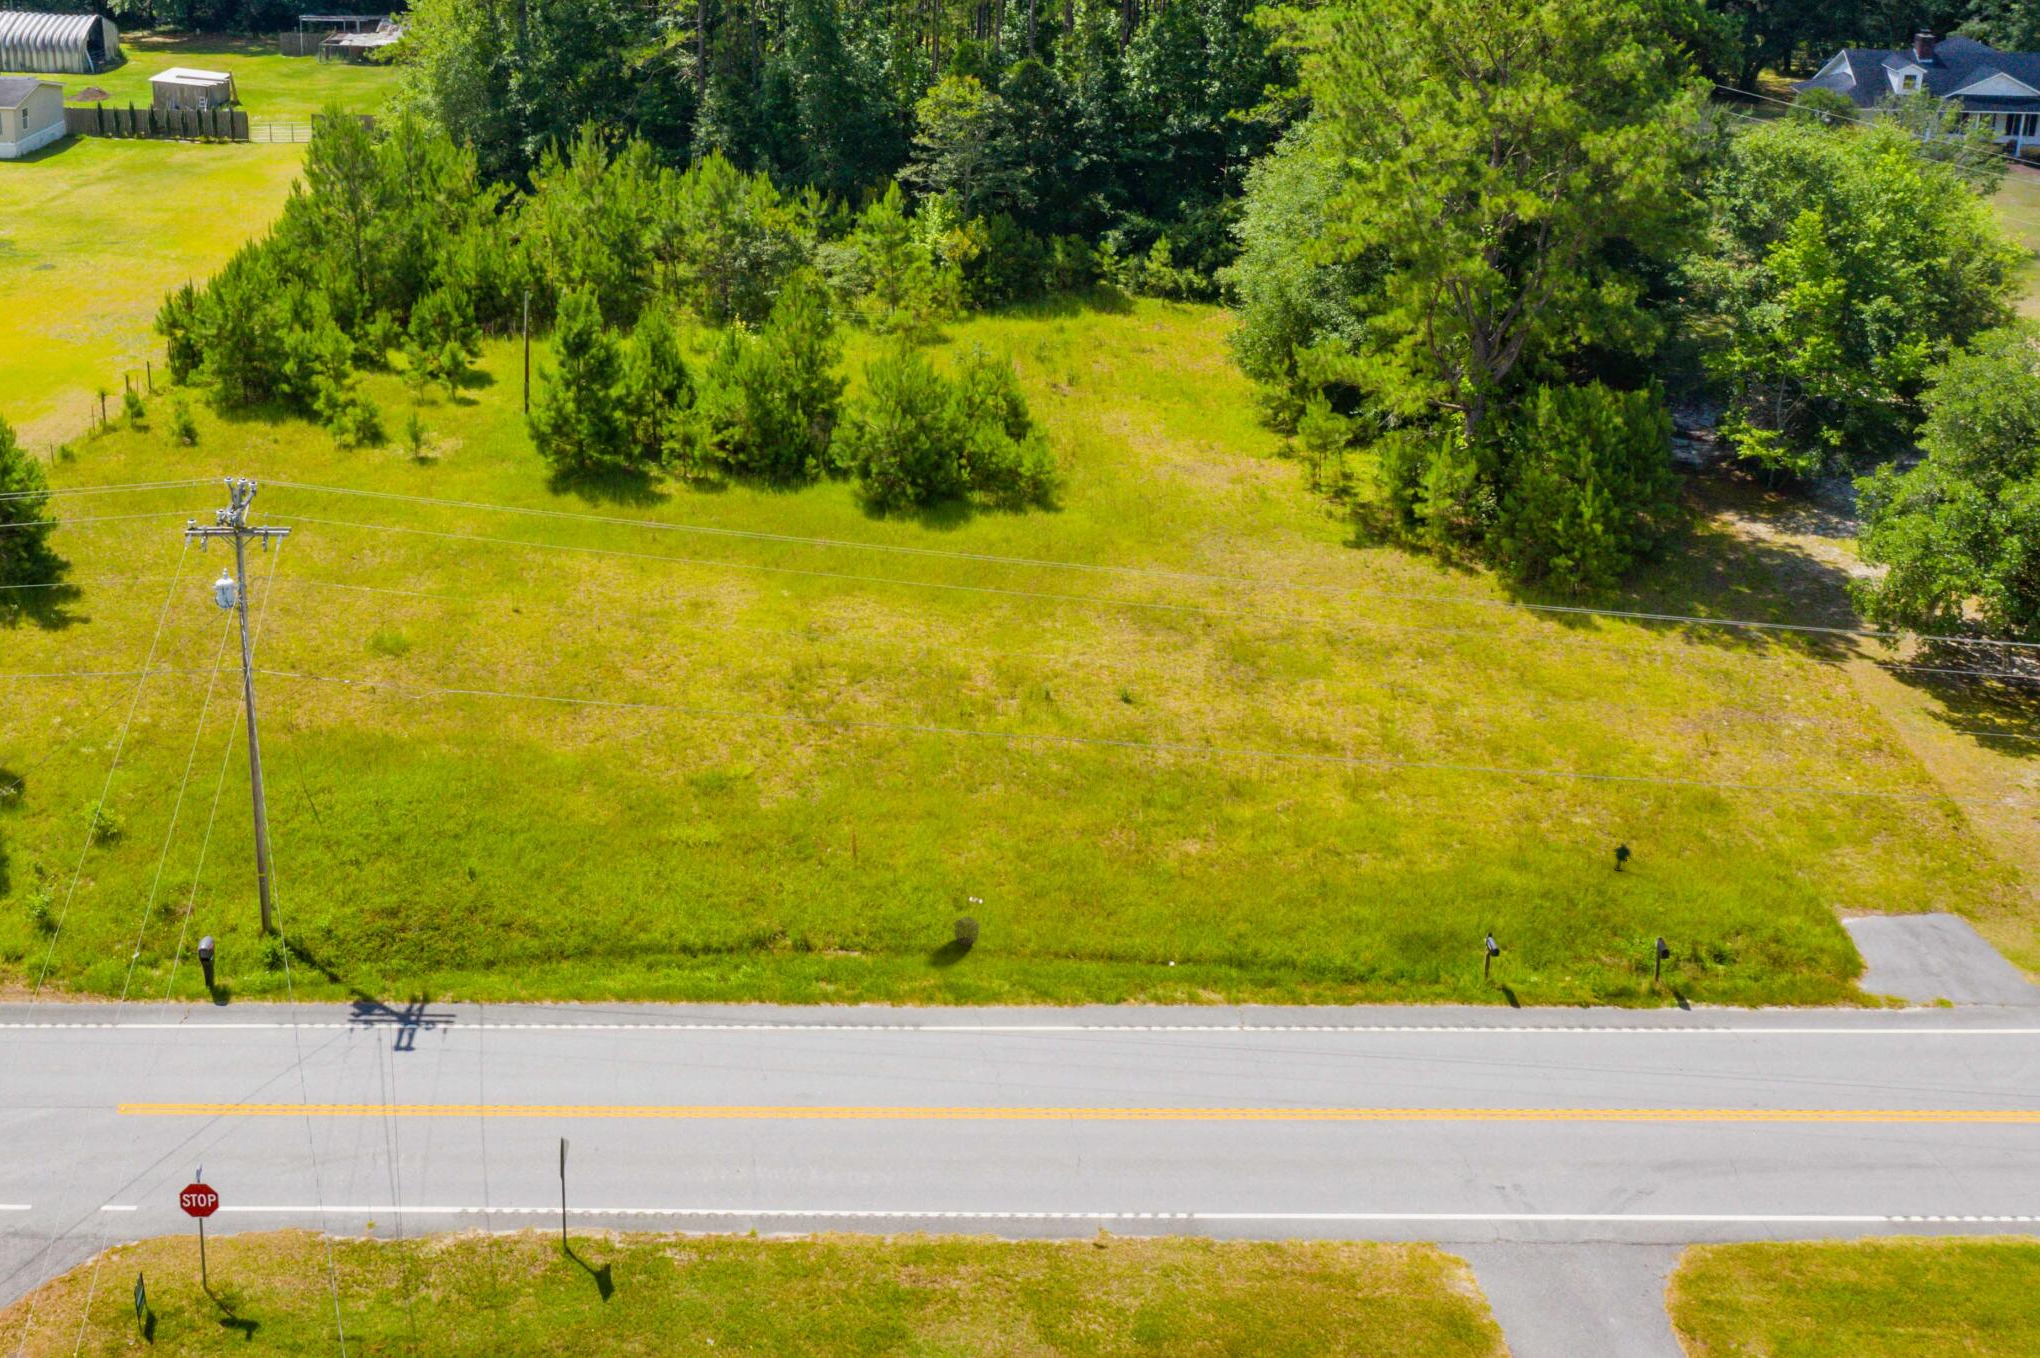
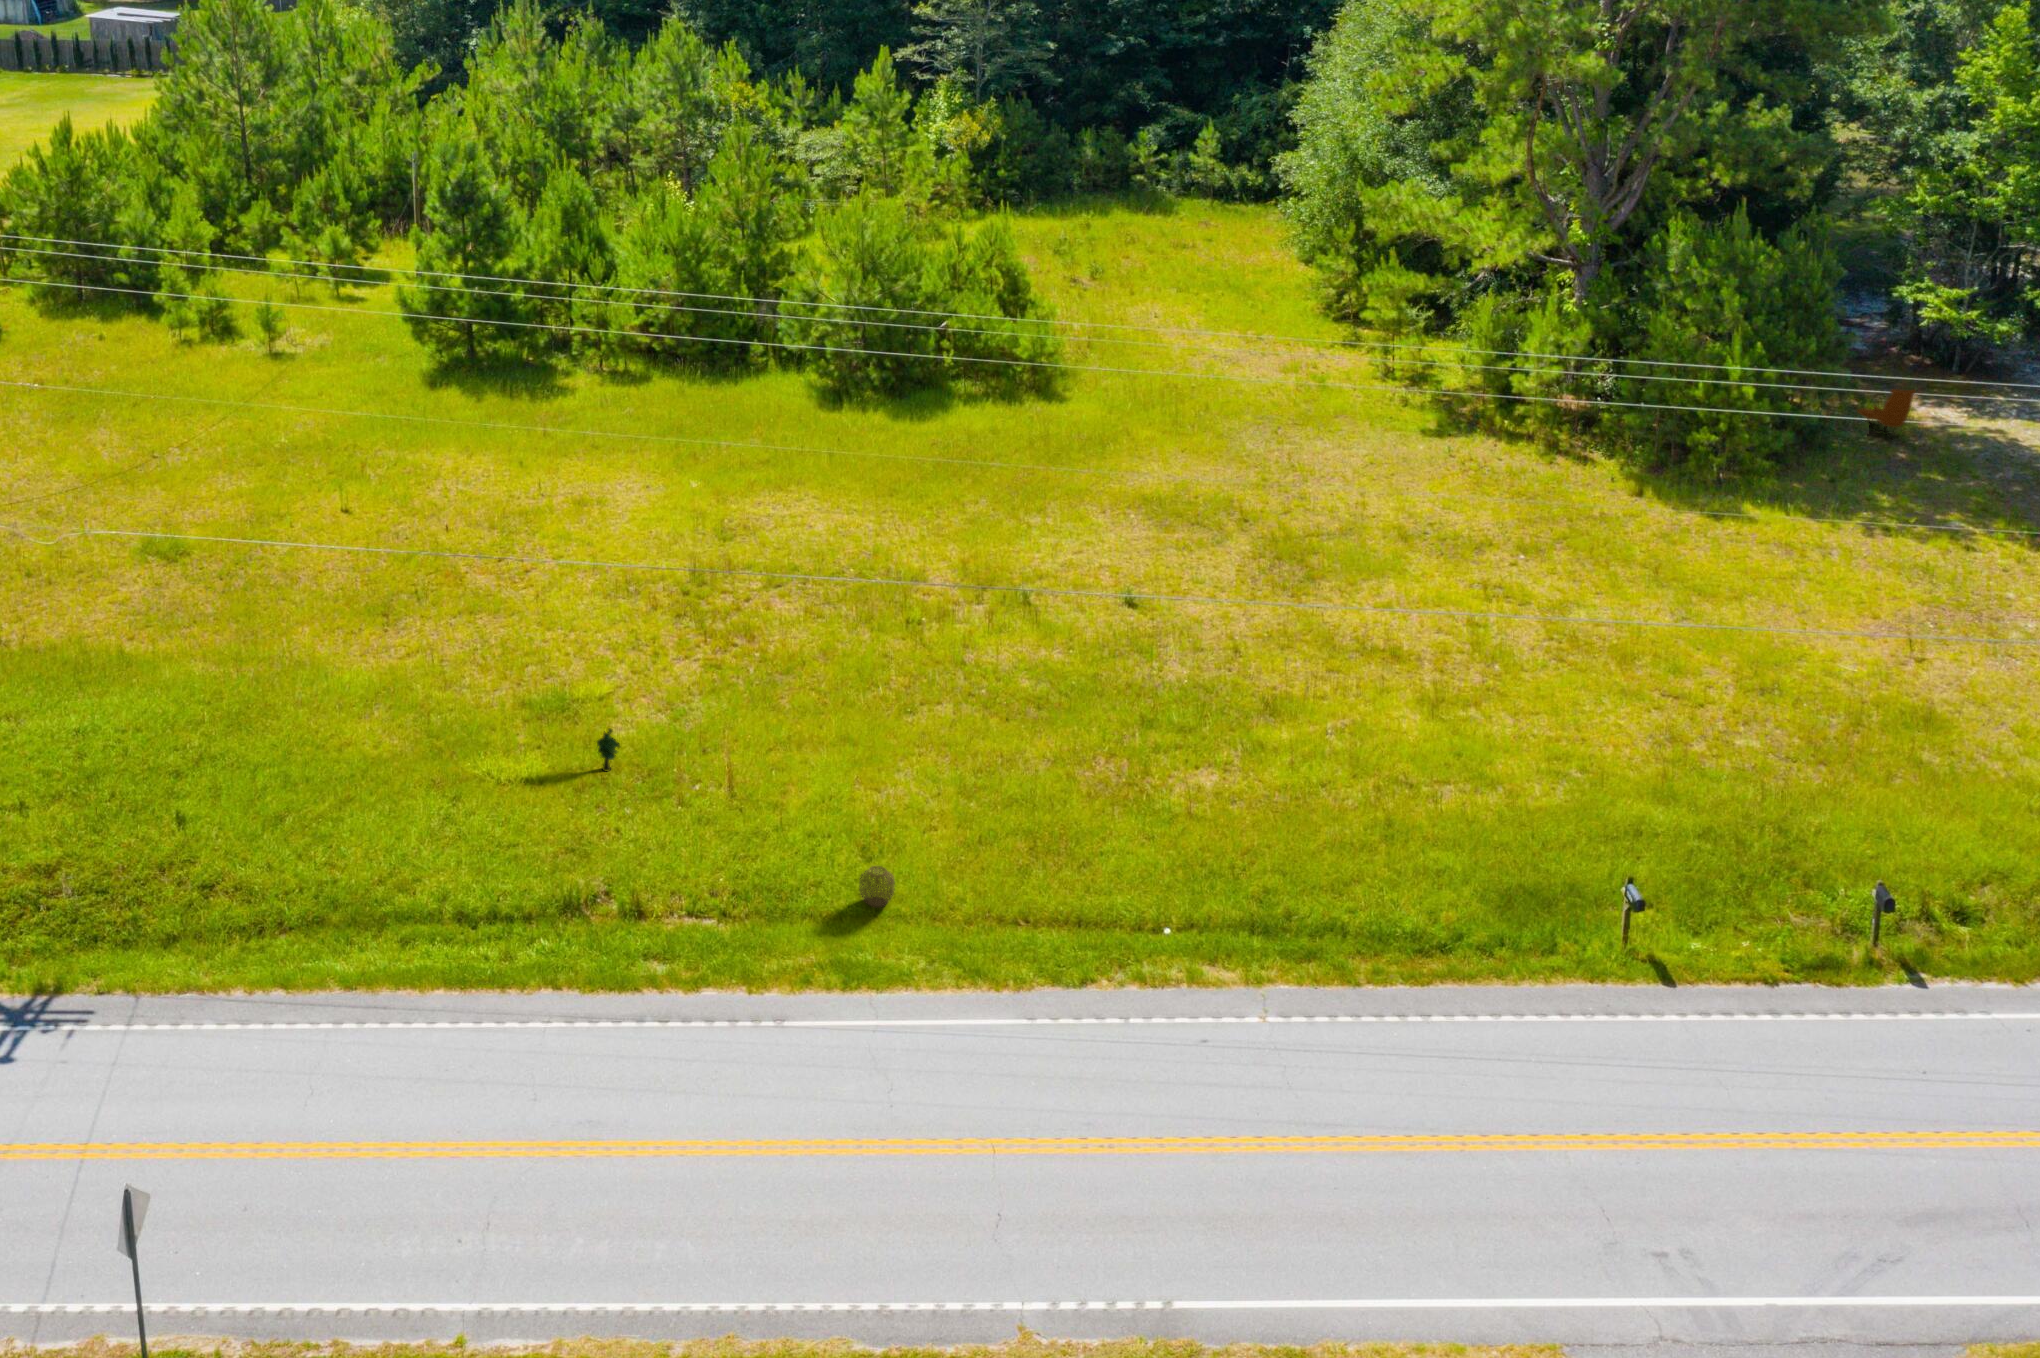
lounge chair: none [1683,514,1729,554] -> present [1857,389,1915,440]
decorative plant: present [1614,843,1632,871] -> present [597,729,620,771]

